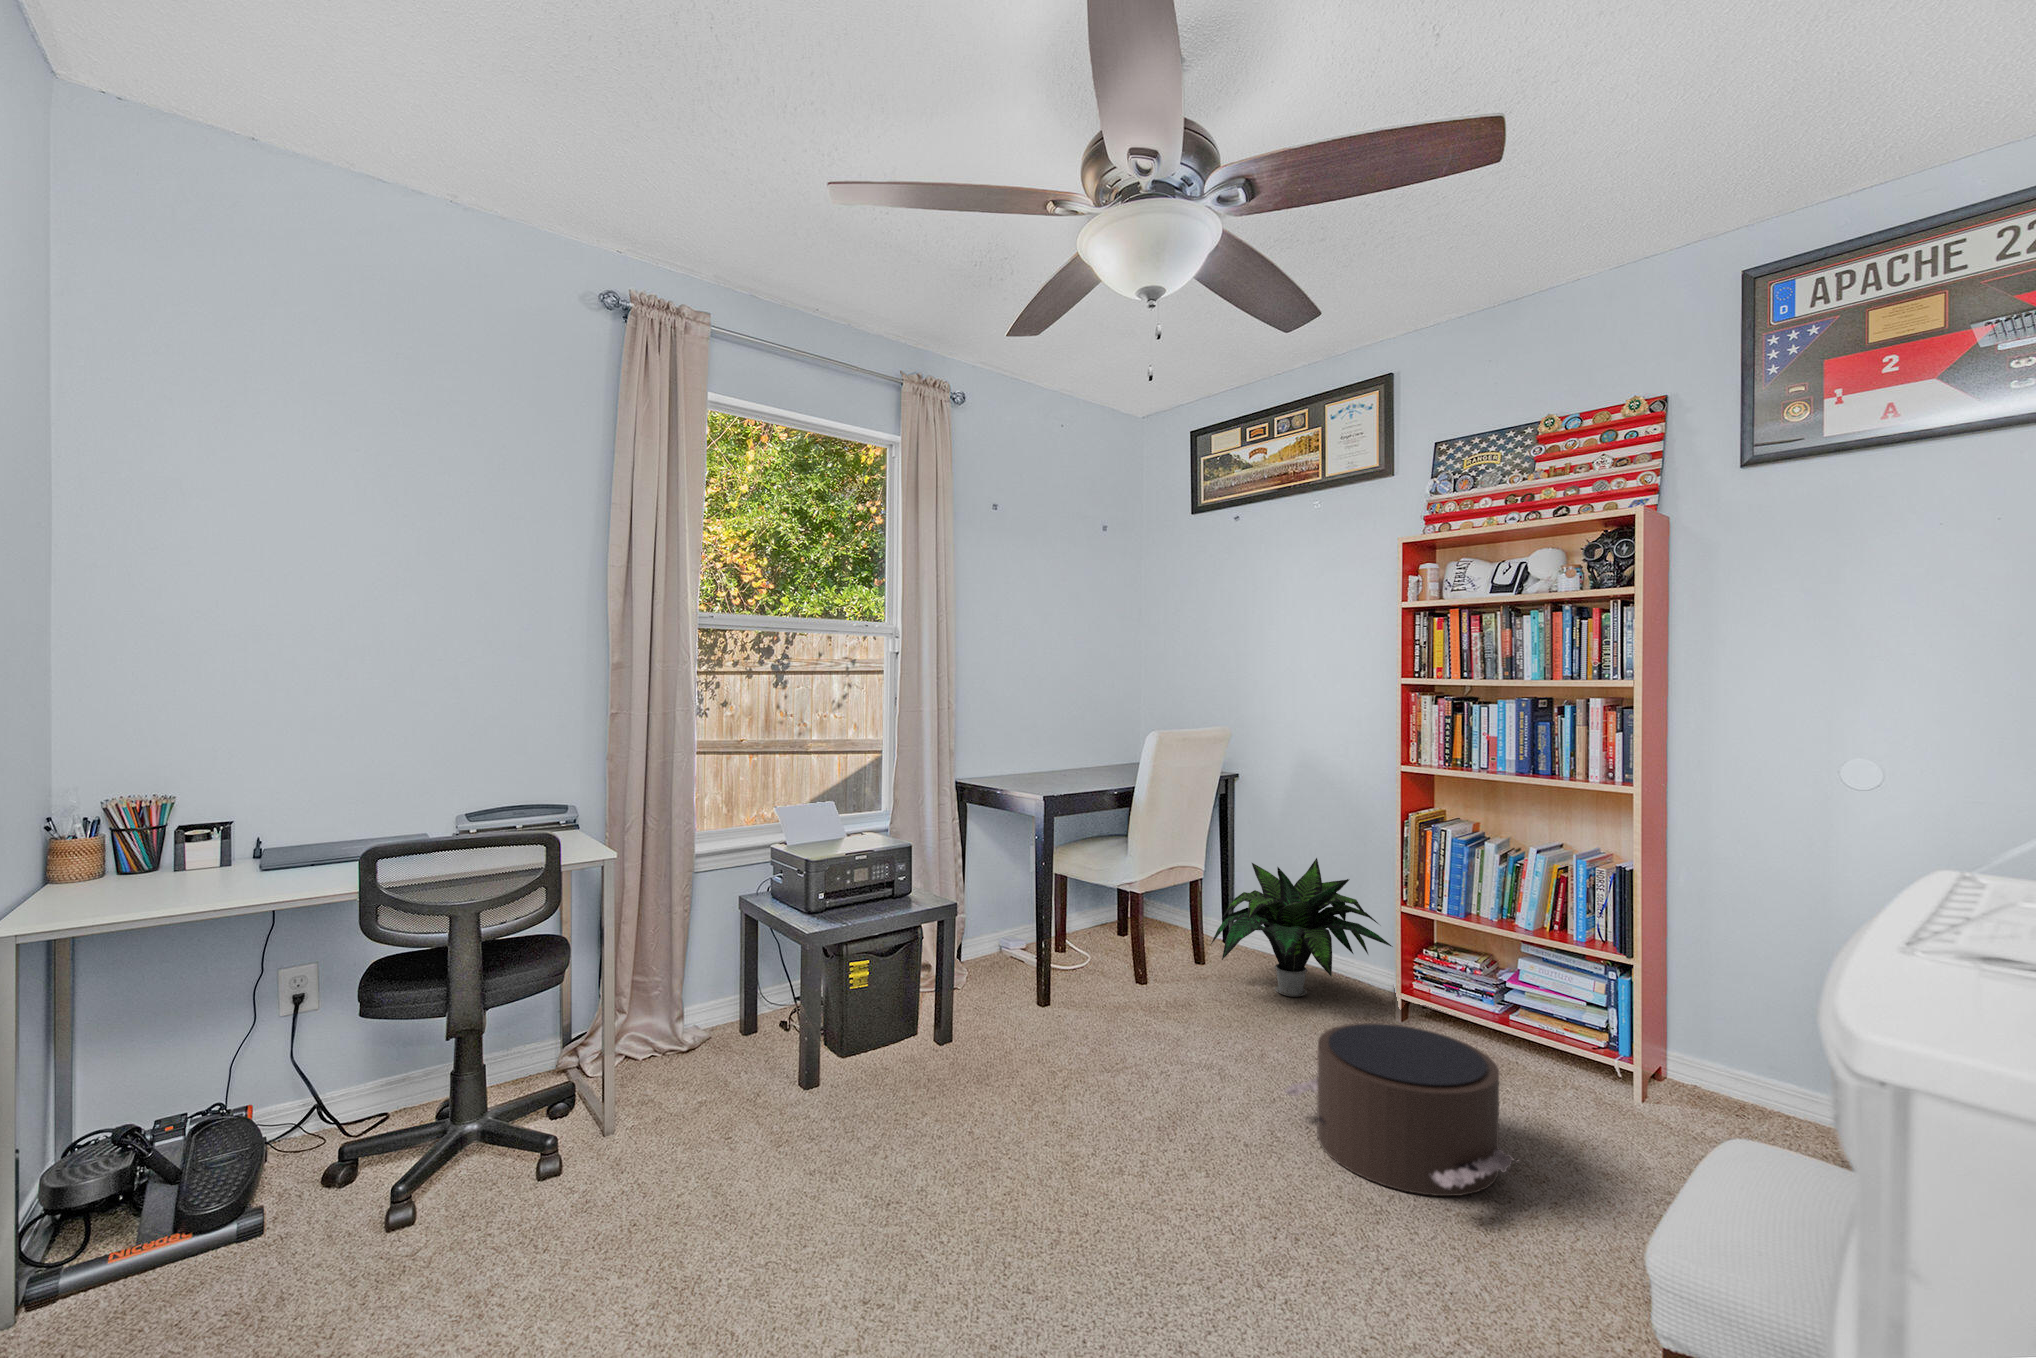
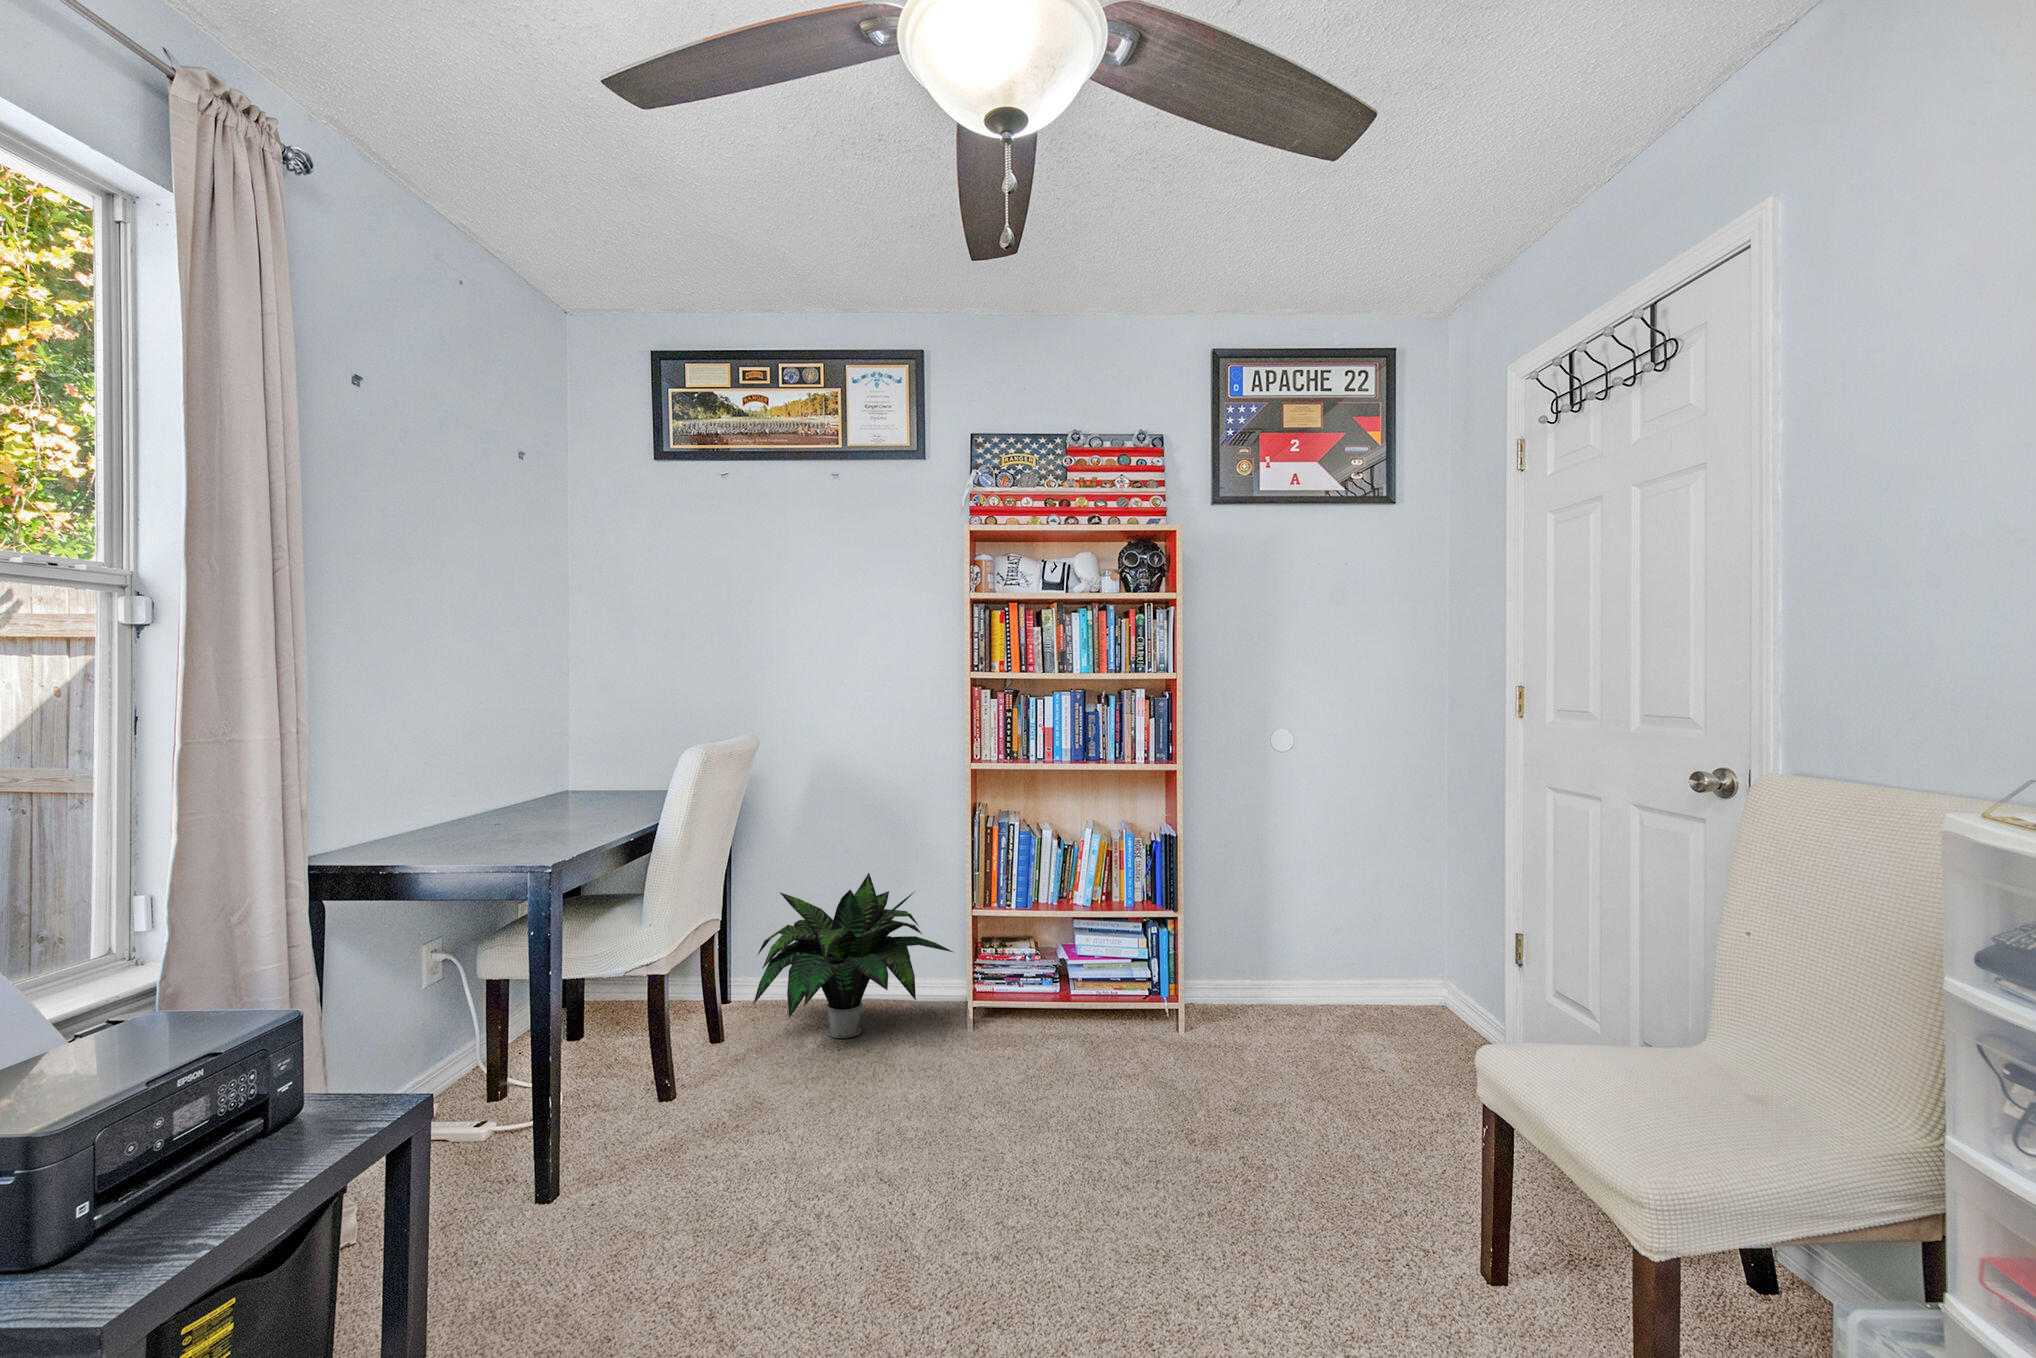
pouf: present [1284,1023,1519,1196] -> none [998,1021,1221,1190]

